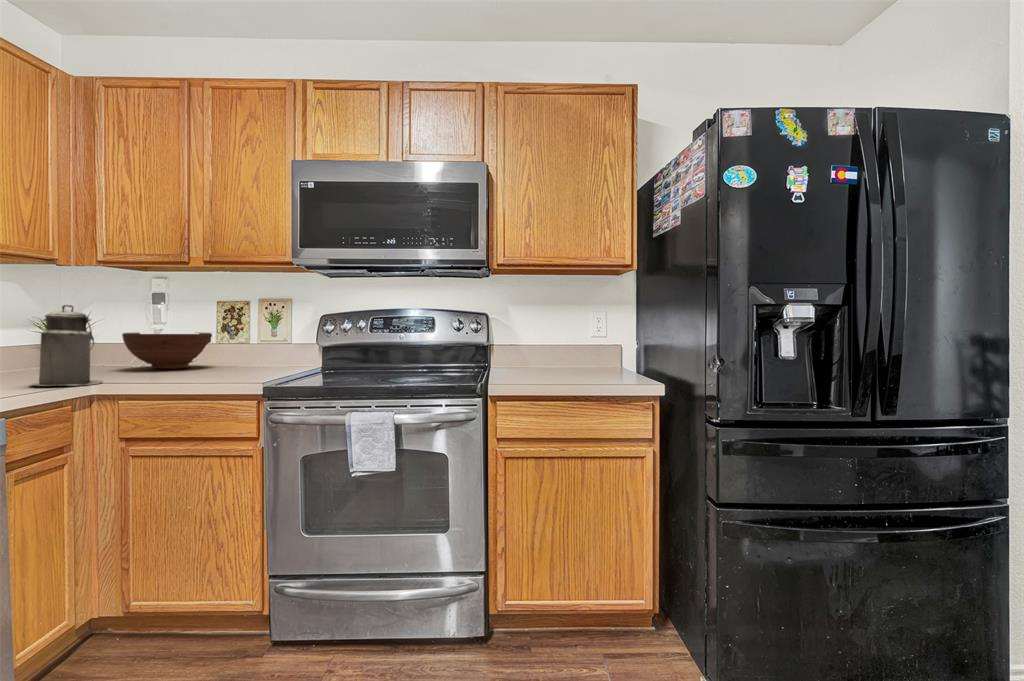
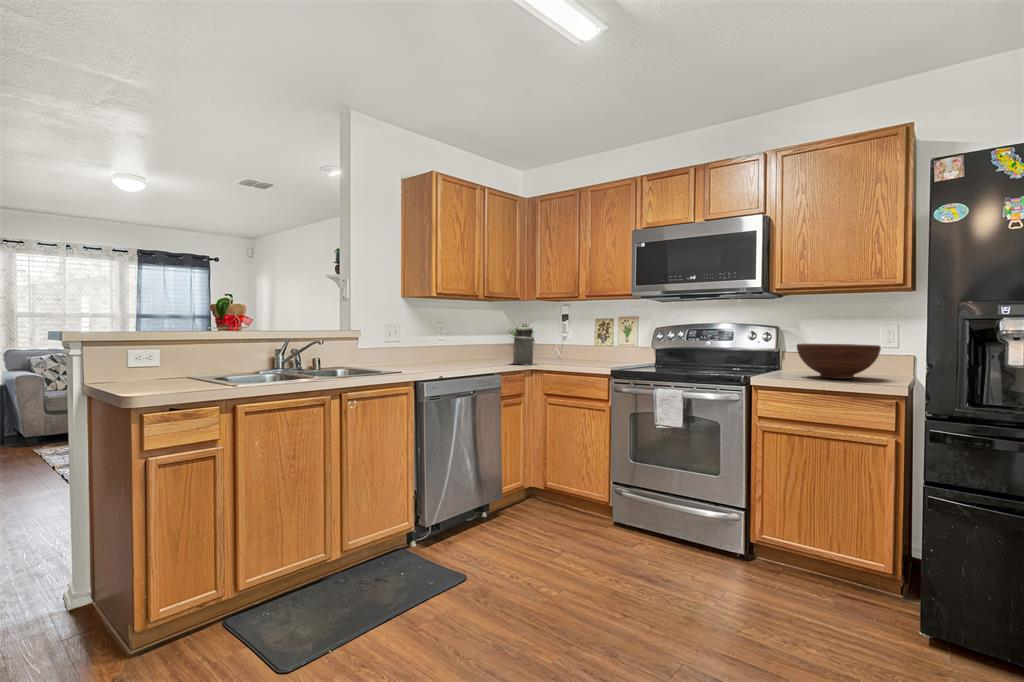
fruit bowl: present [122,332,212,369] -> present [797,344,881,379]

